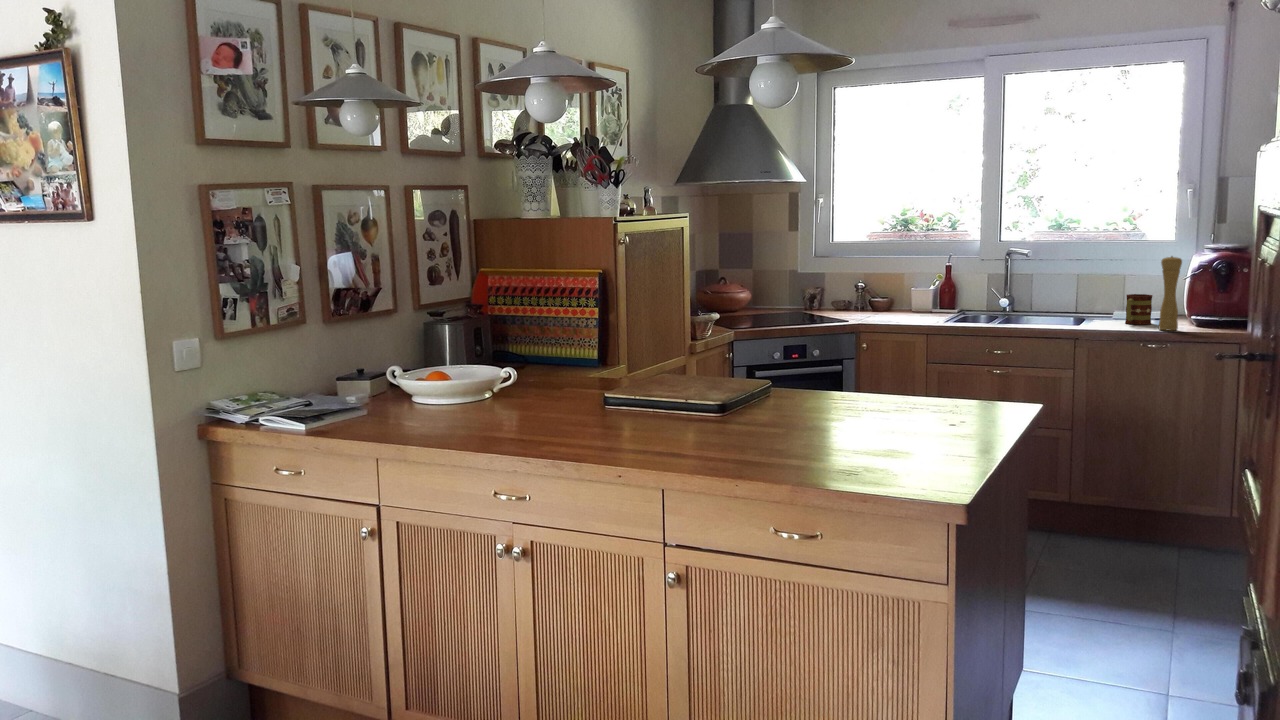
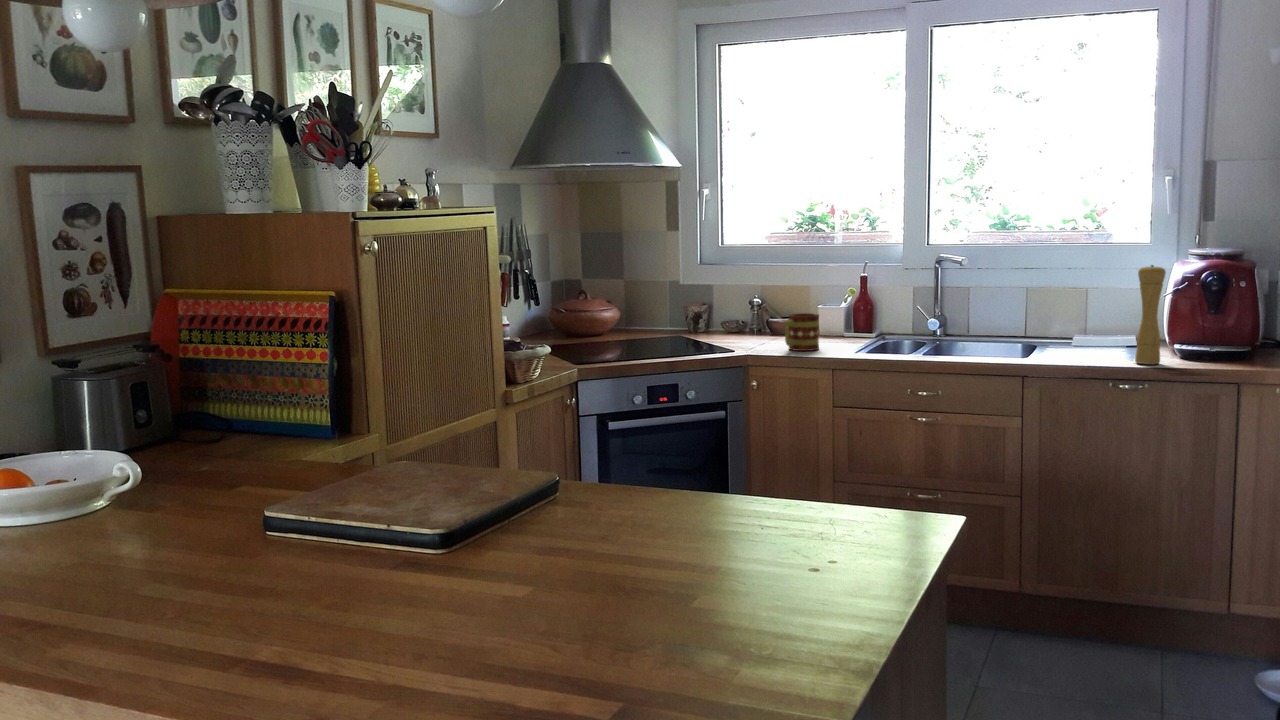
mug: present [1125,294,1152,325] -> present [785,313,819,351]

